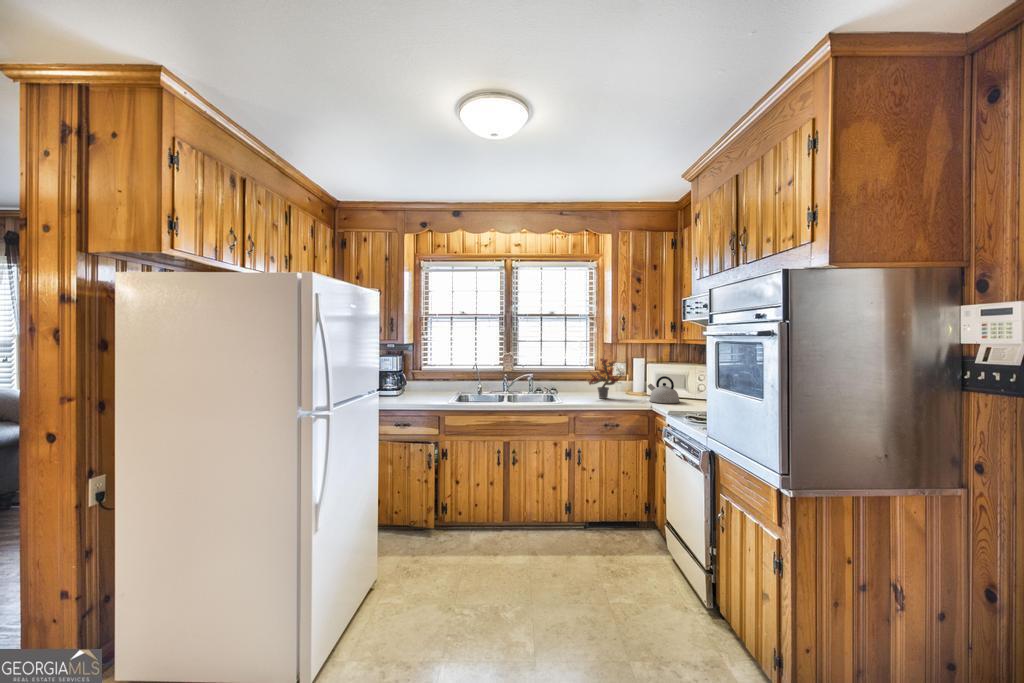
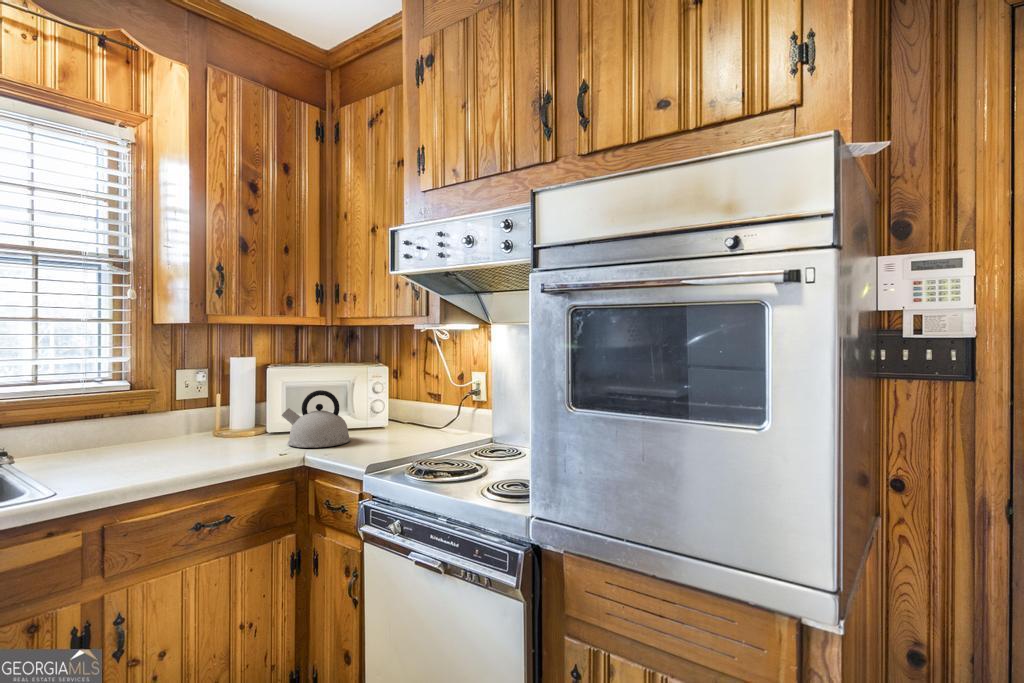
potted plant: present [588,357,624,399] -> none [120,338,228,457]

